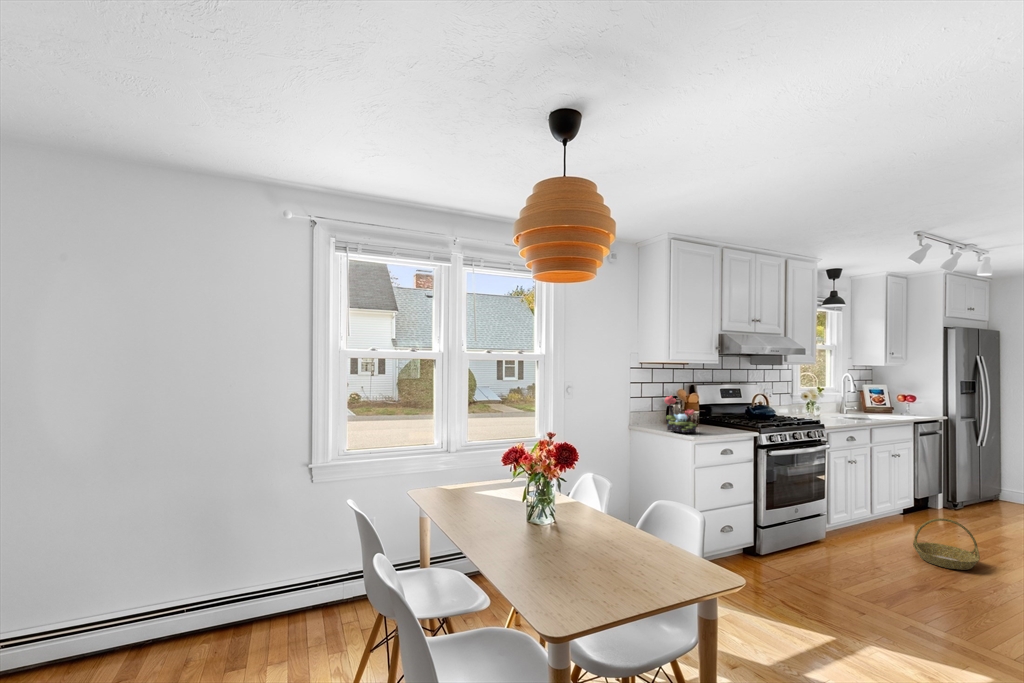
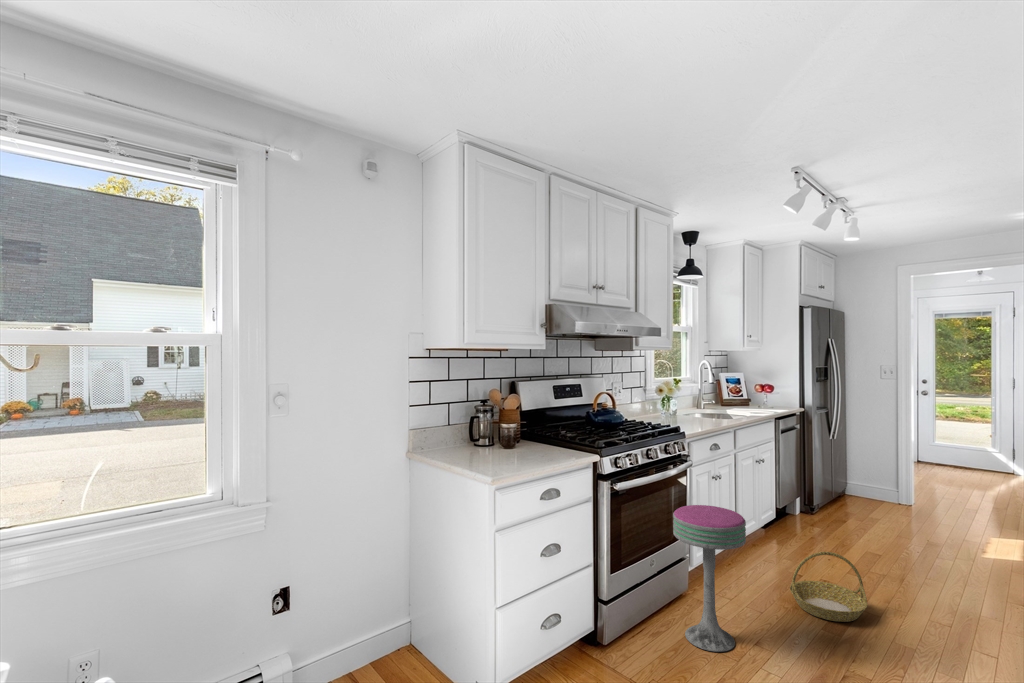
plant: present [665,396,696,433] -> none [458,403,507,465]
bar stool: none [813,474,869,572] -> present [673,505,746,652]

